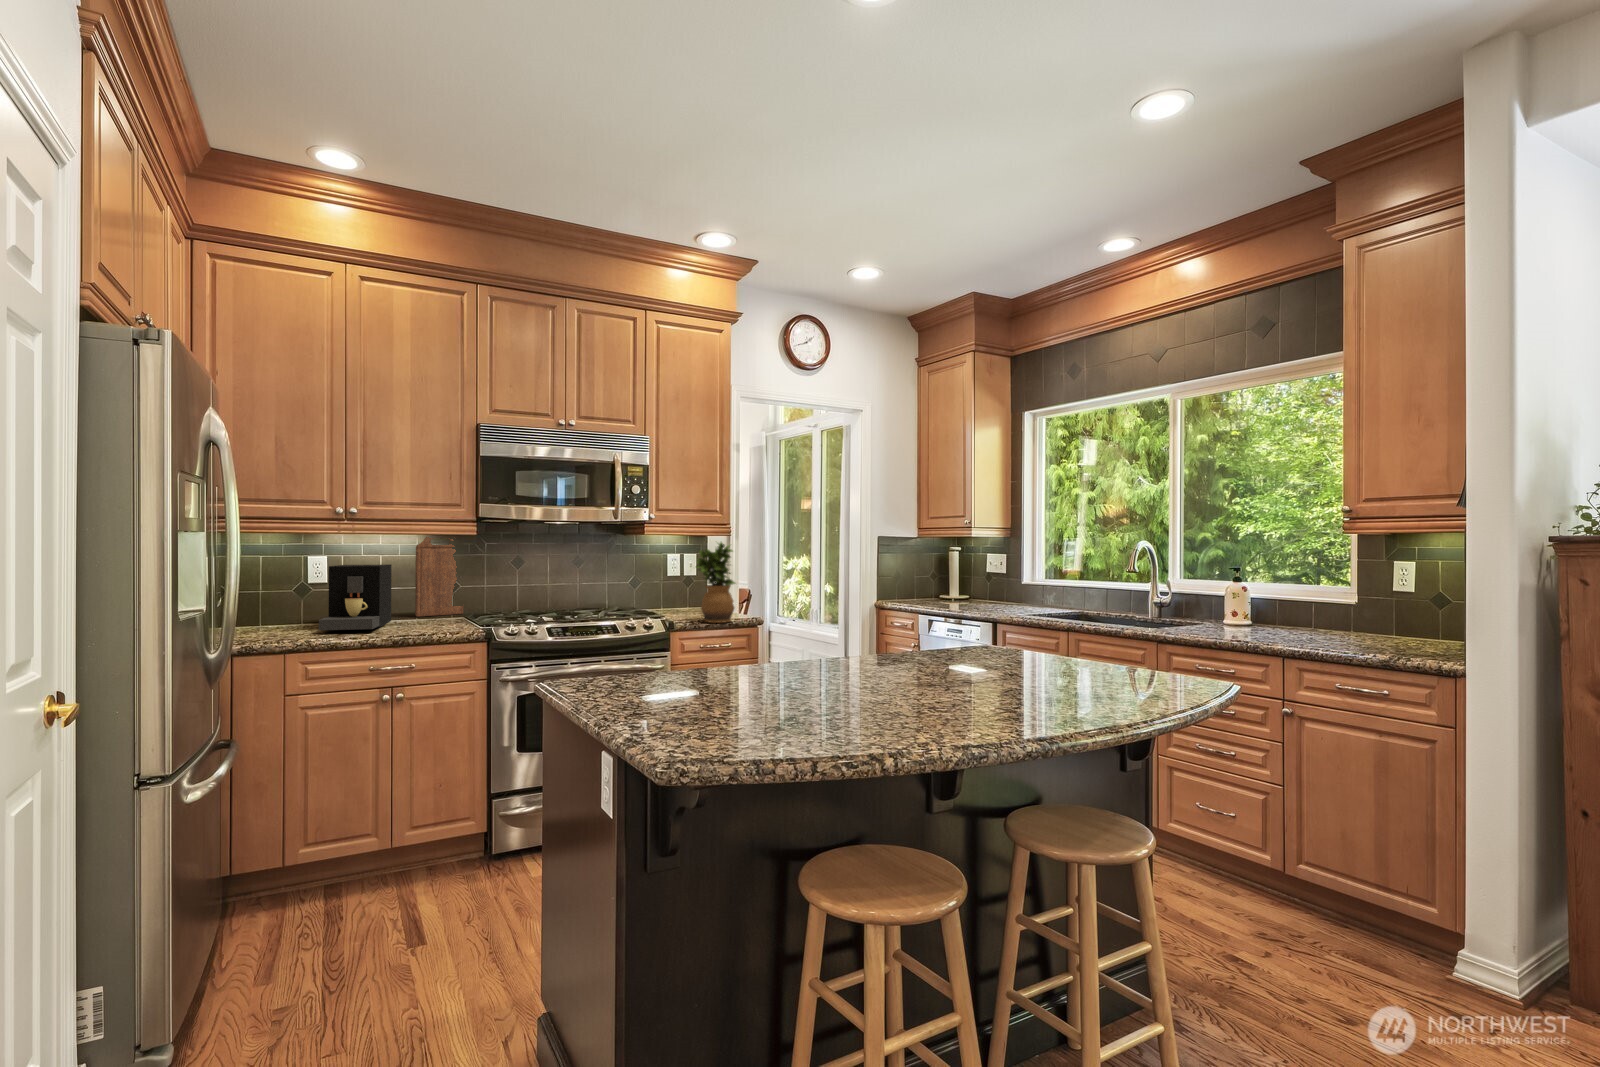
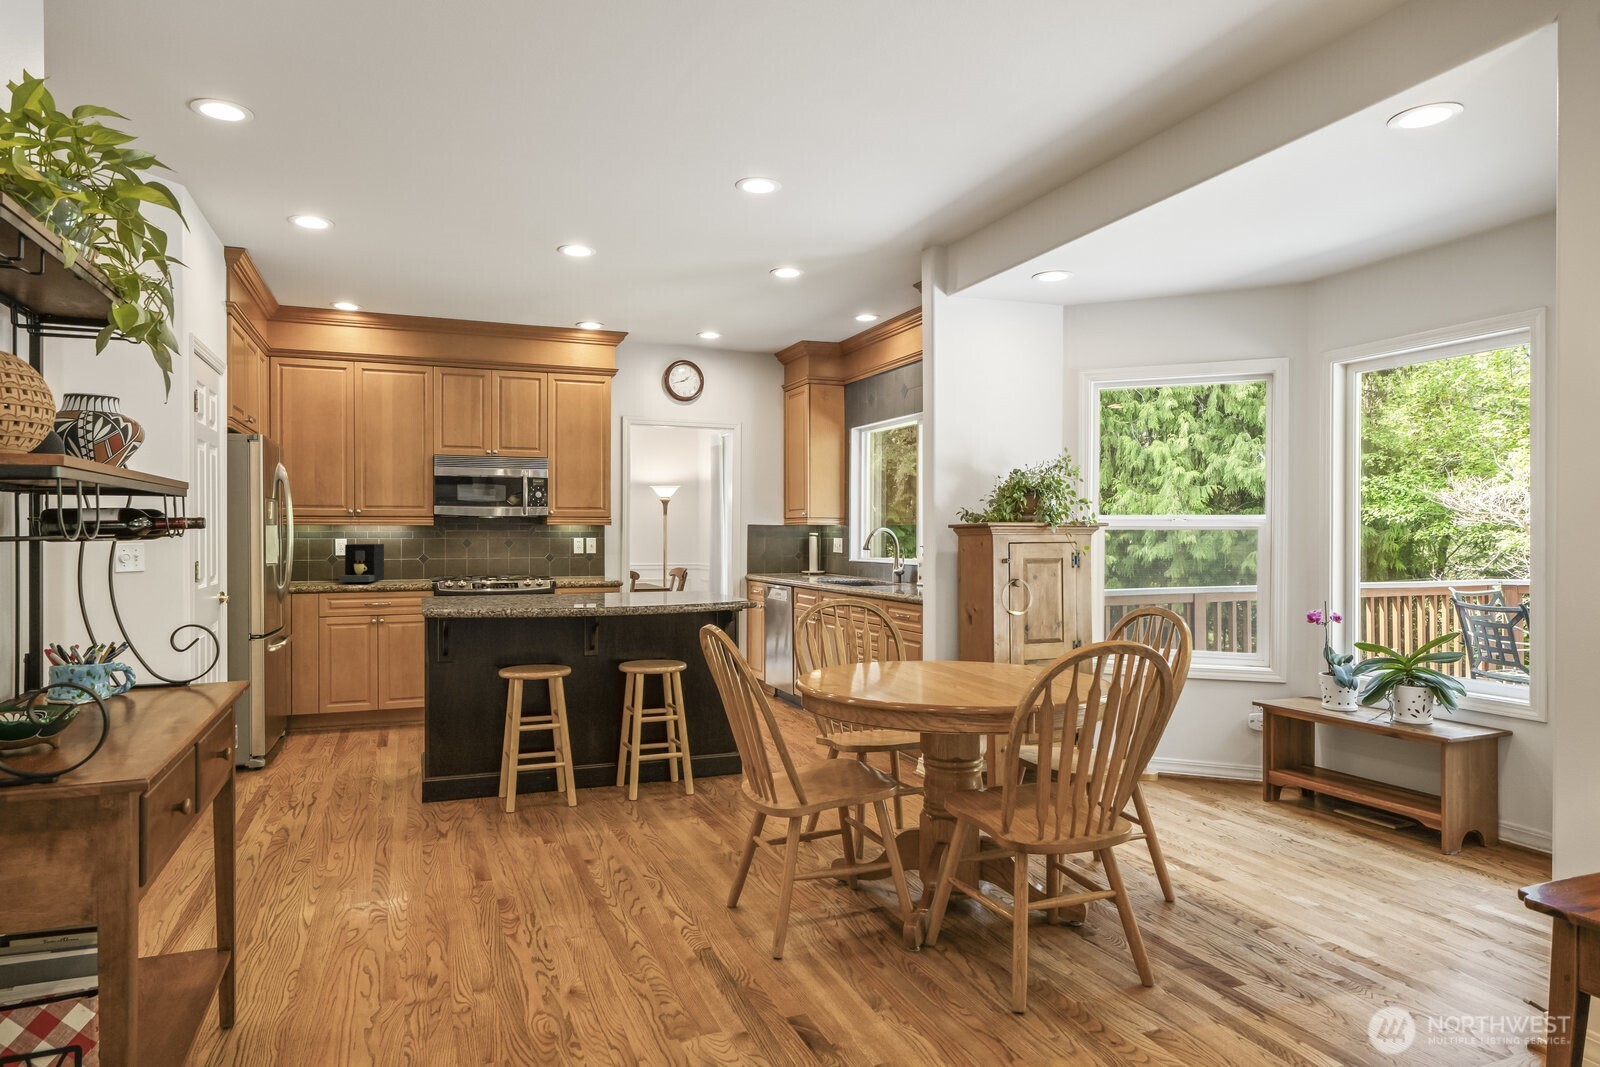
cutting board: present [415,537,463,617] -> none [400,525,431,577]
potted plant: present [696,542,735,623] -> none [572,529,601,583]

